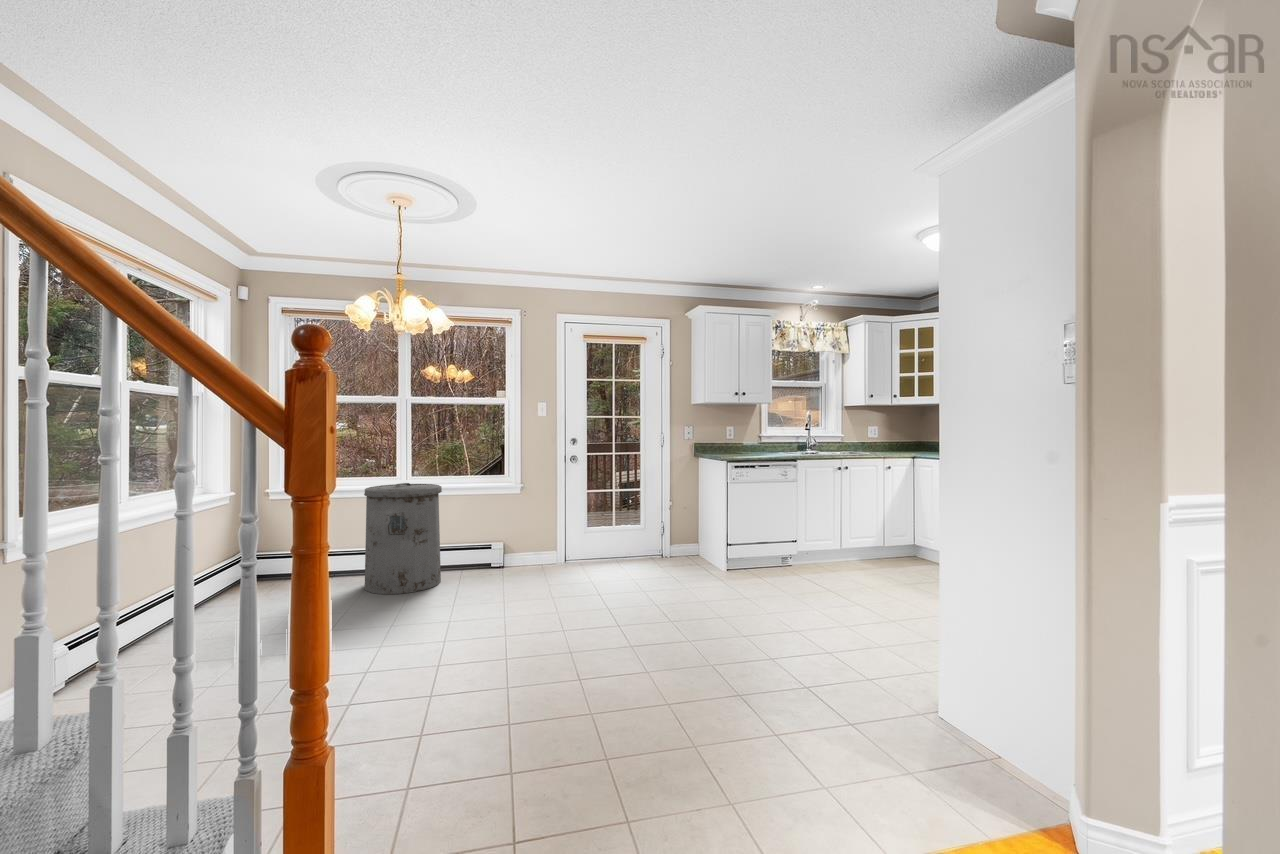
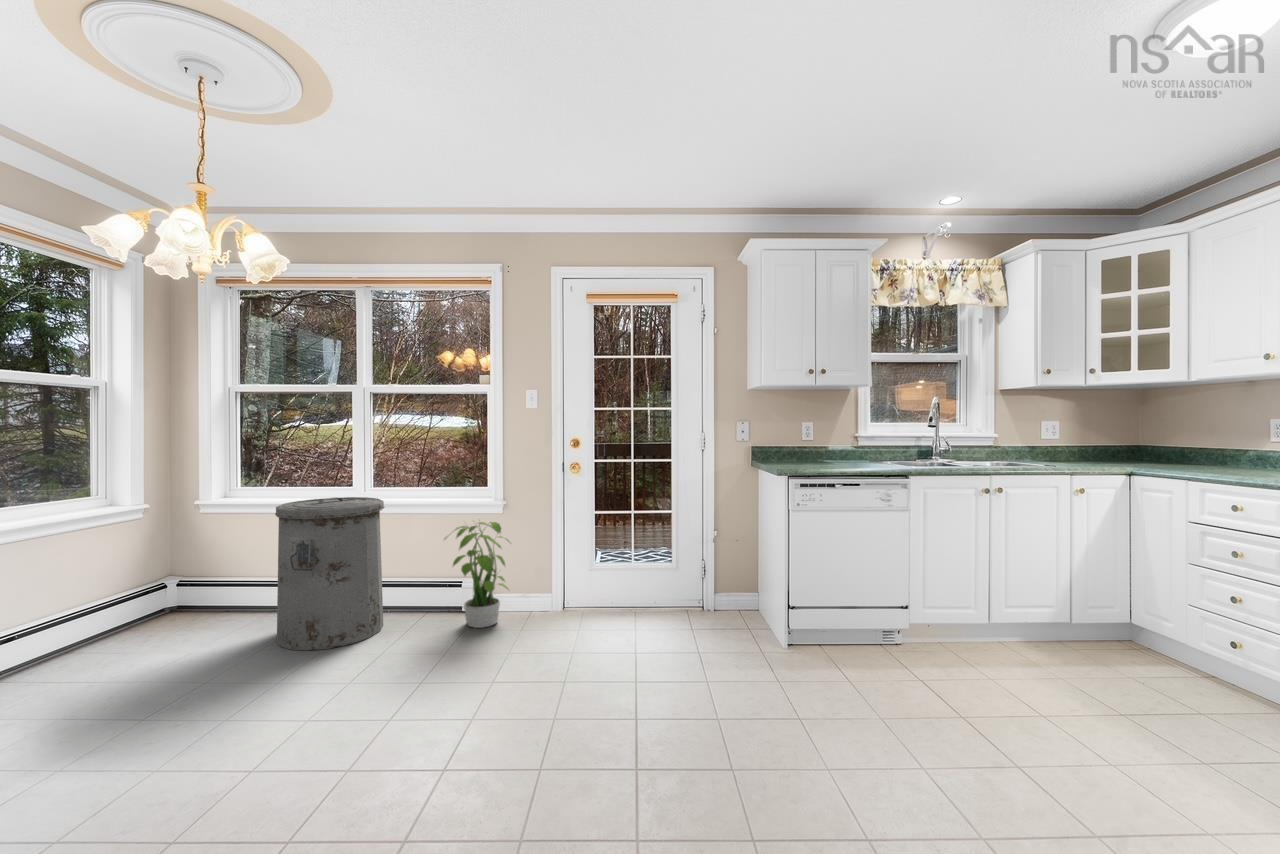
potted plant: none [483,497,532,575] -> present [445,522,508,628]

